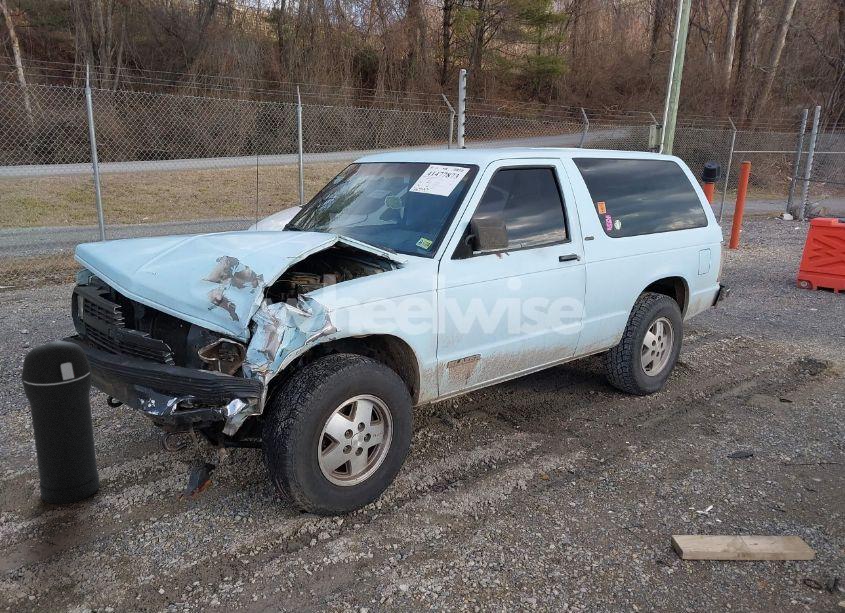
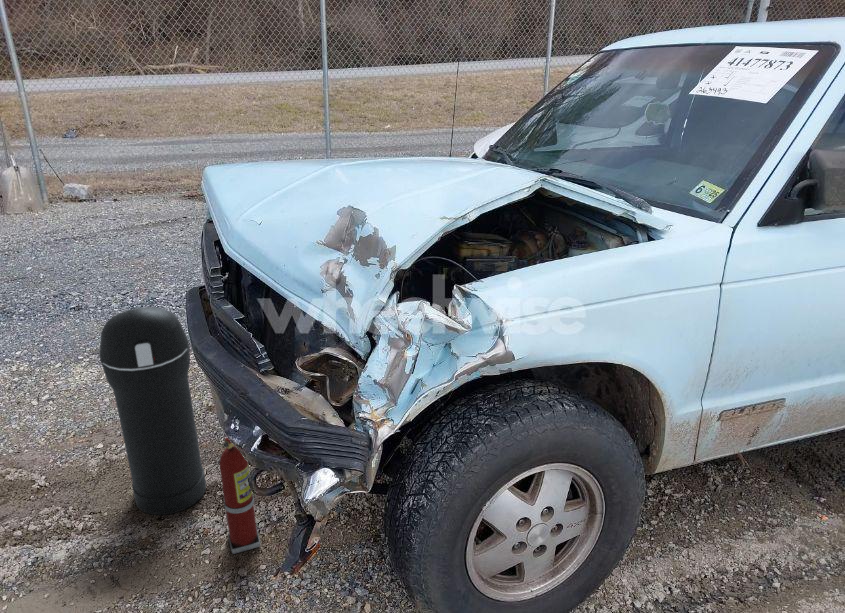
fire extinguisher: none [130,416,160,511] -> present [220,438,260,554]

